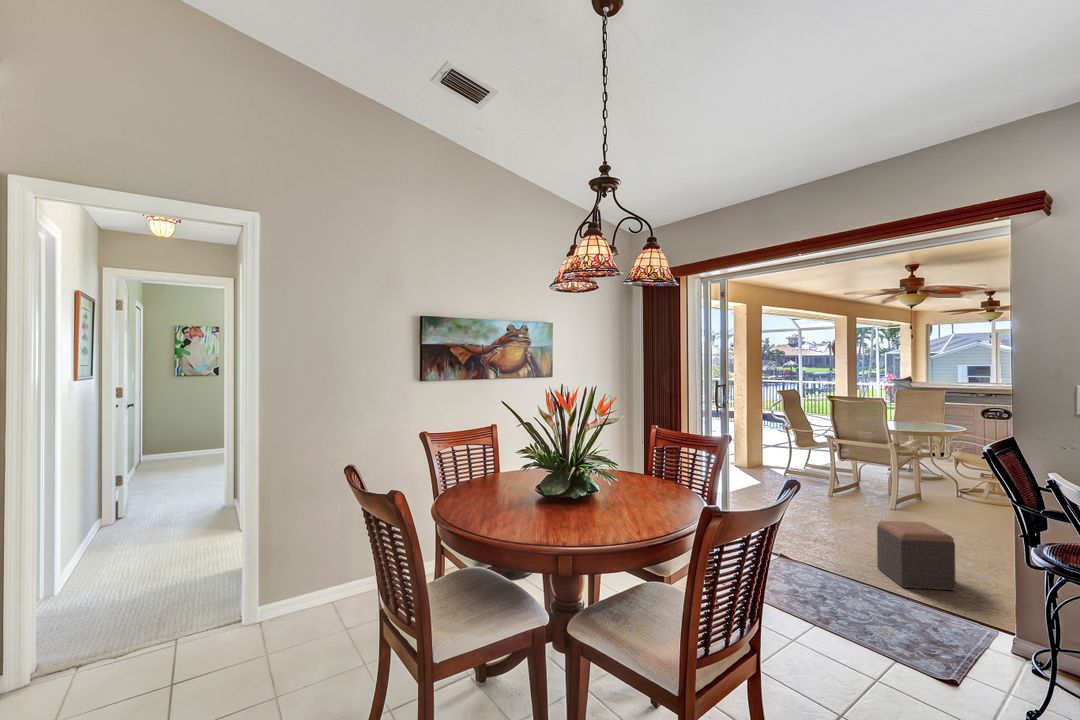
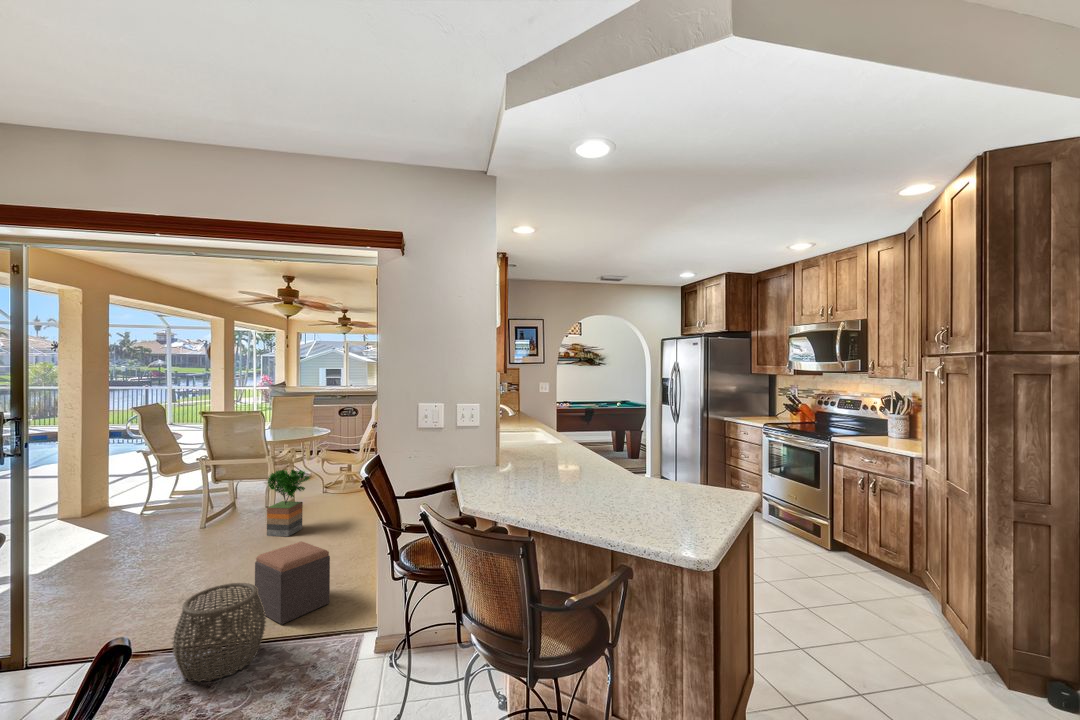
potted tree: none [888,458,939,525] -> present [267,470,309,537]
woven basket: none [813,529,887,602] -> present [172,583,266,682]

